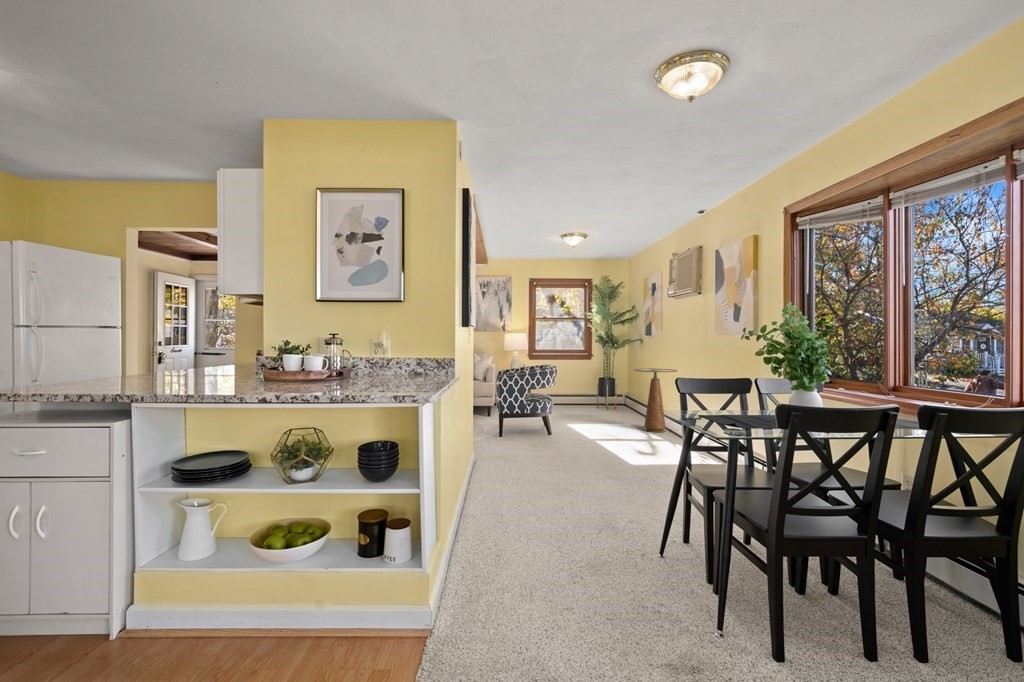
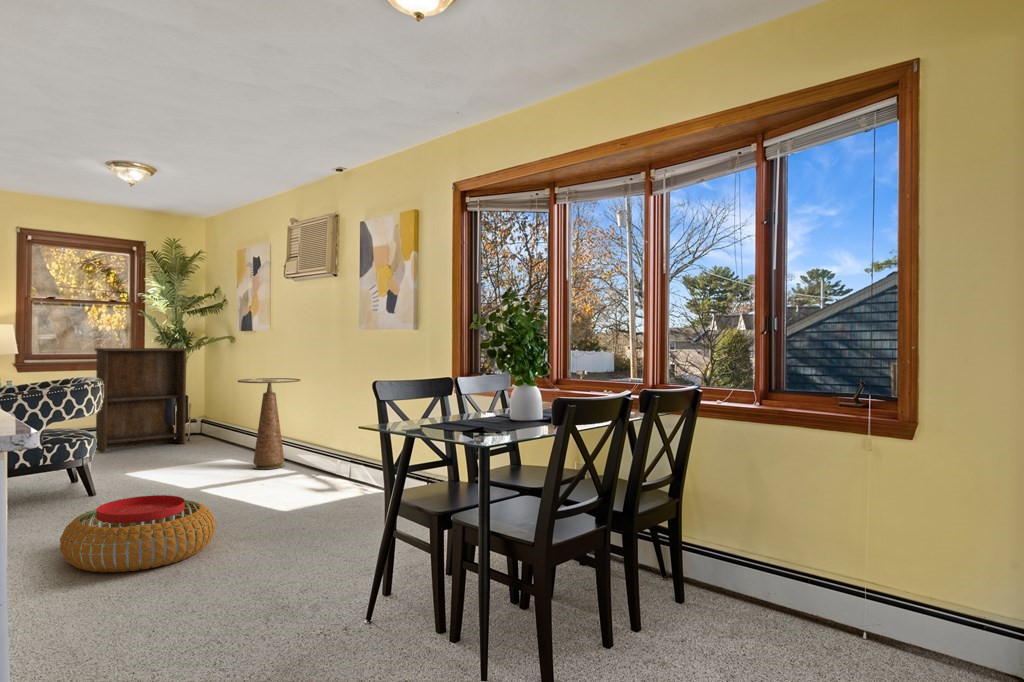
bookshelf: none [564,347,615,409] -> present [95,348,188,453]
pouf: none [513,437,594,481] -> present [60,495,215,572]

